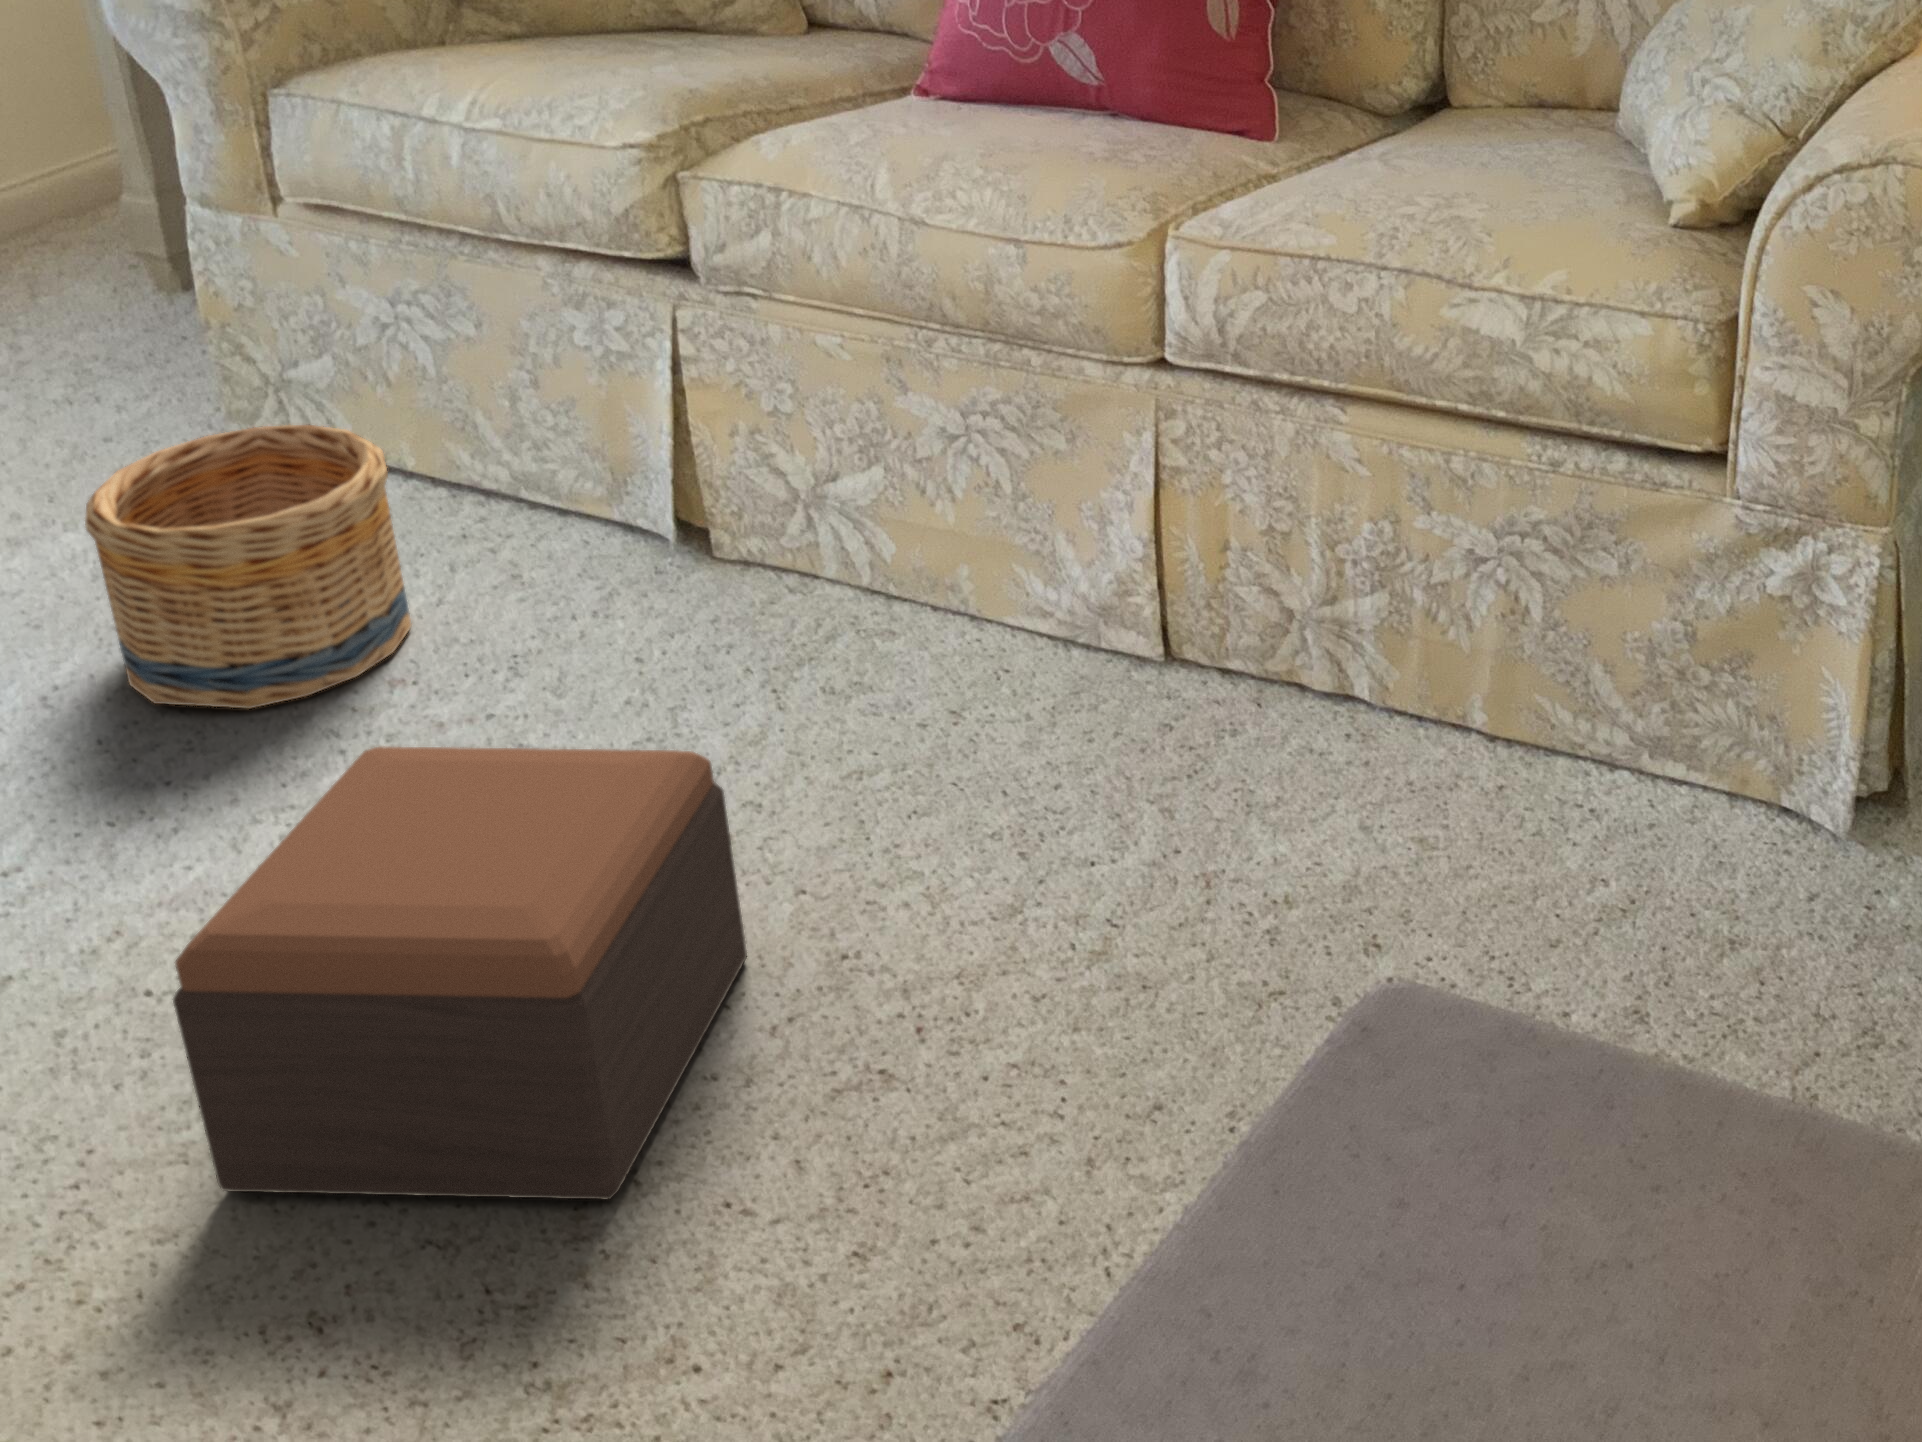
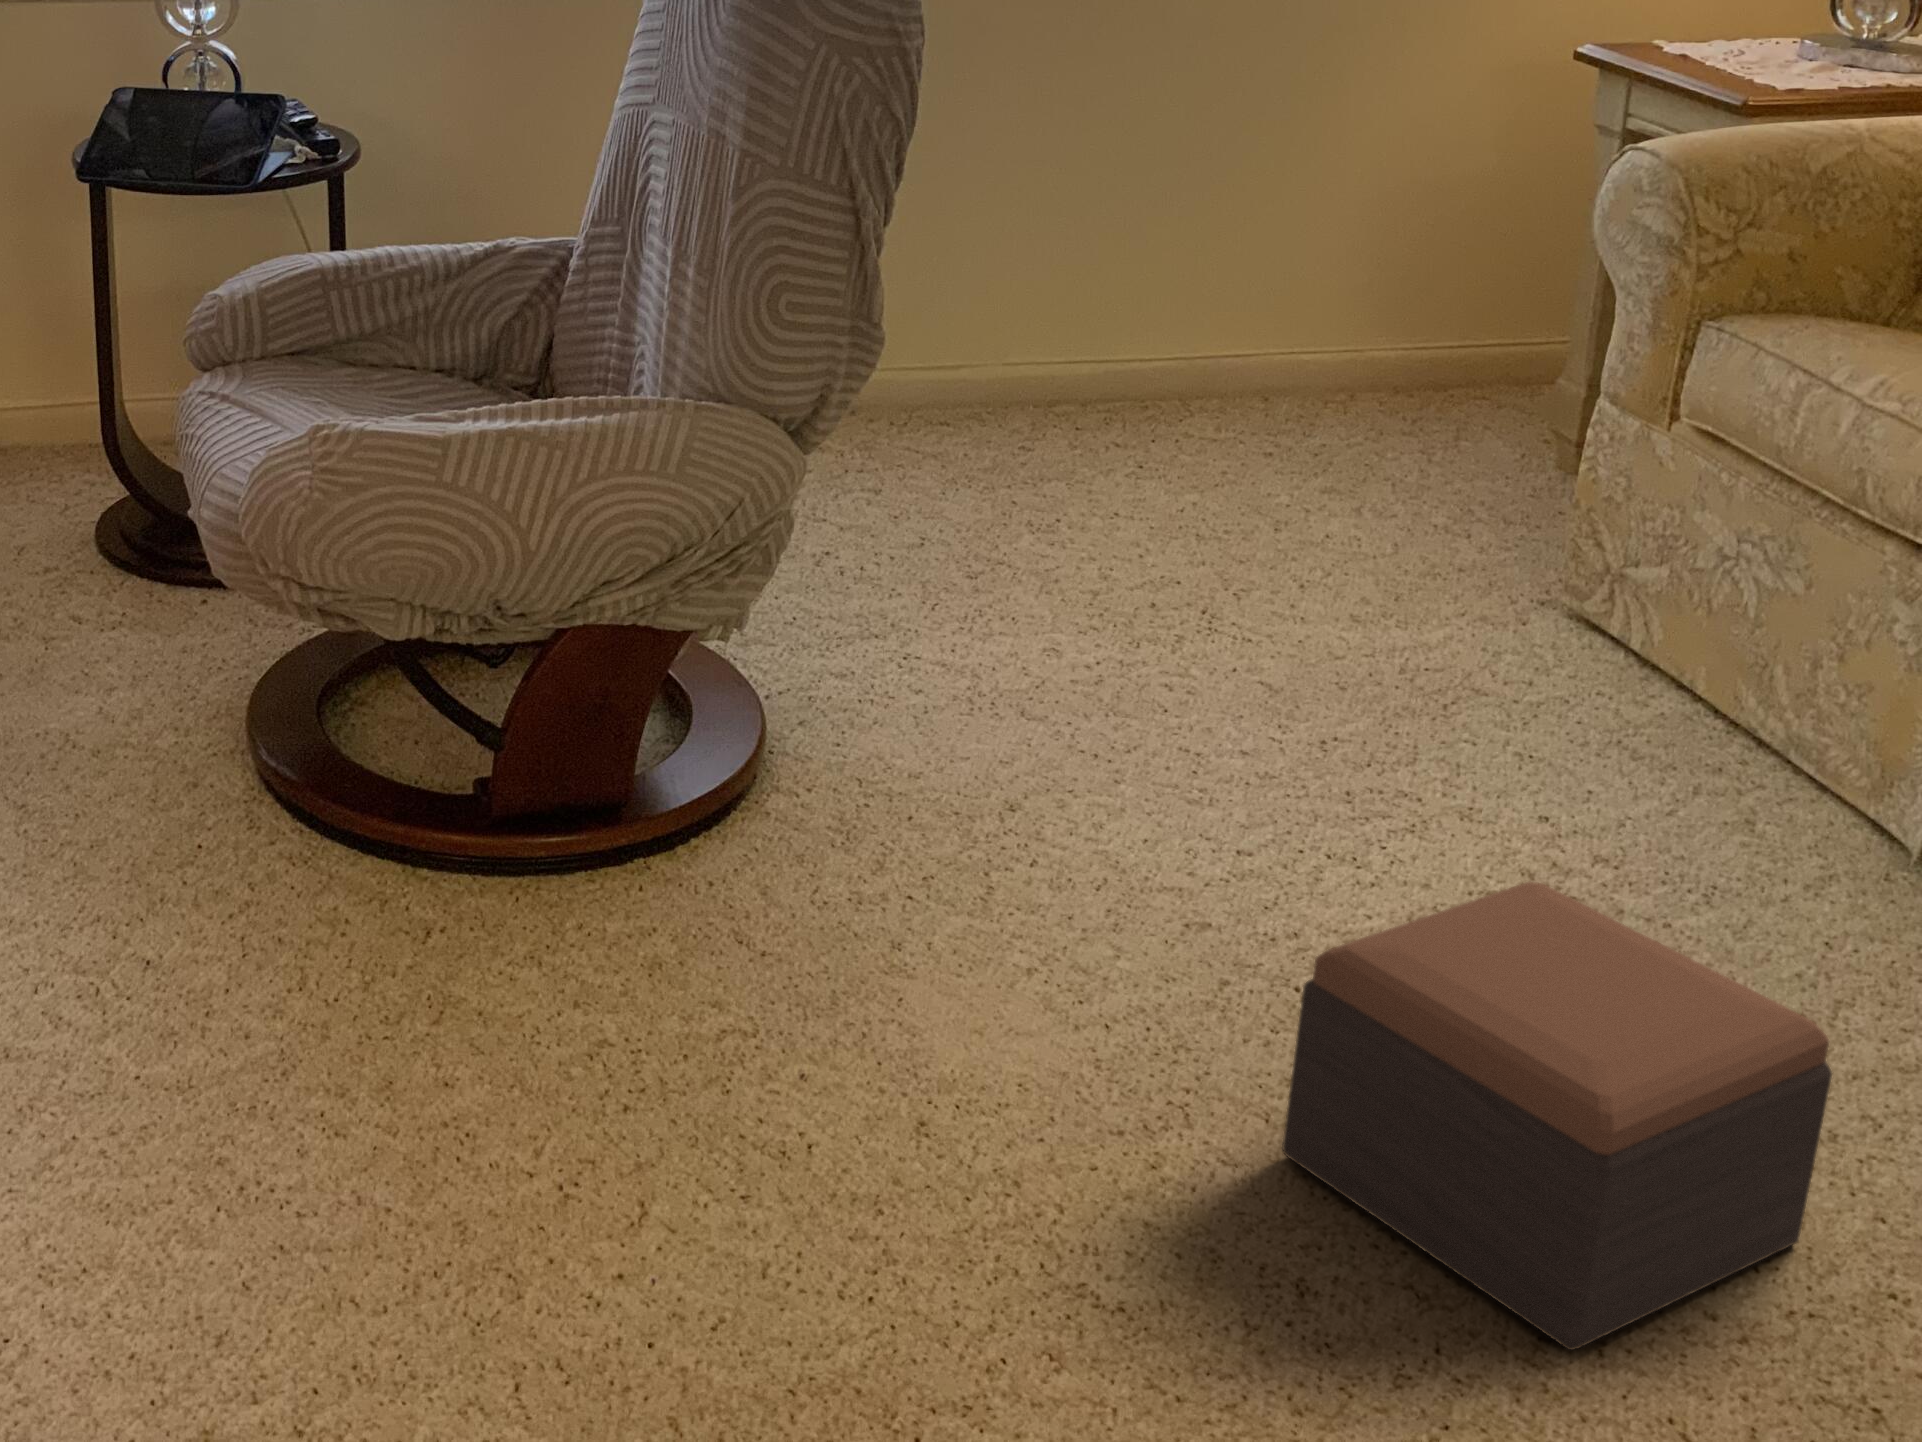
basket: present [85,425,411,709] -> none [1391,587,1670,840]

